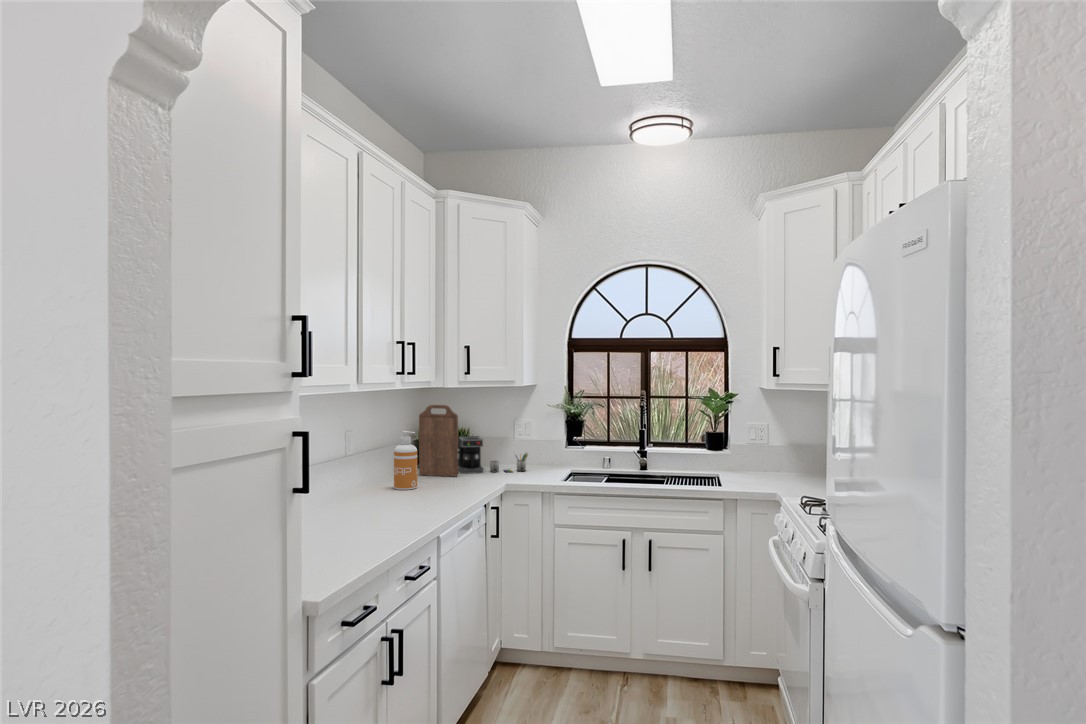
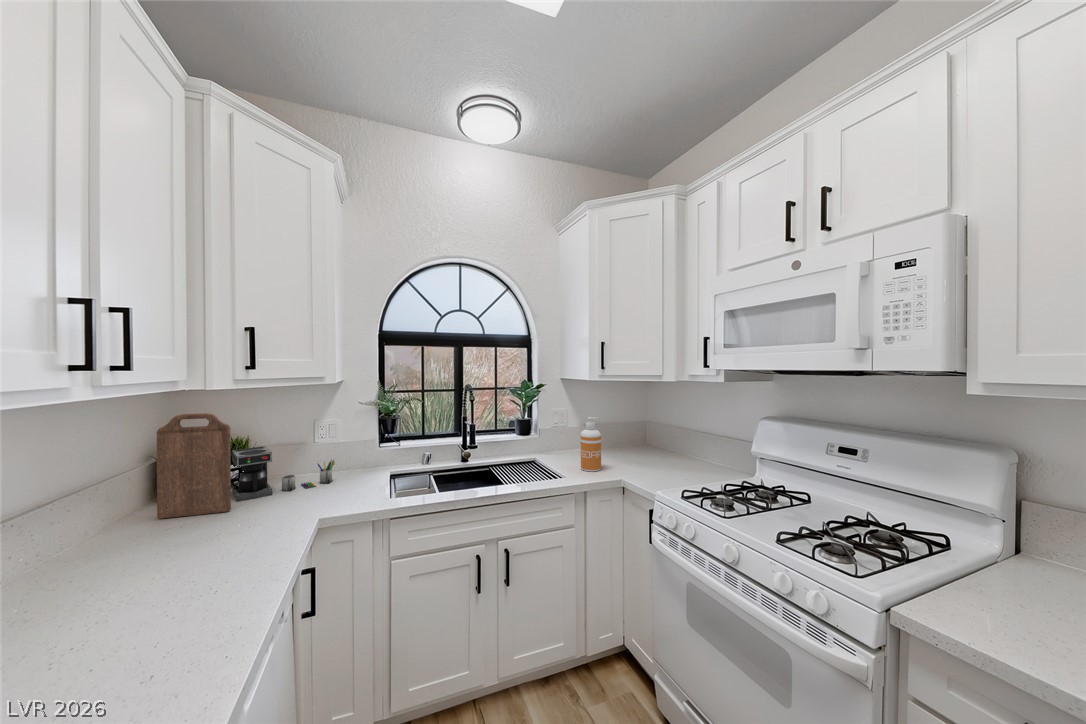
soap dispenser: present [394,431,417,490] -> present [581,417,601,471]

